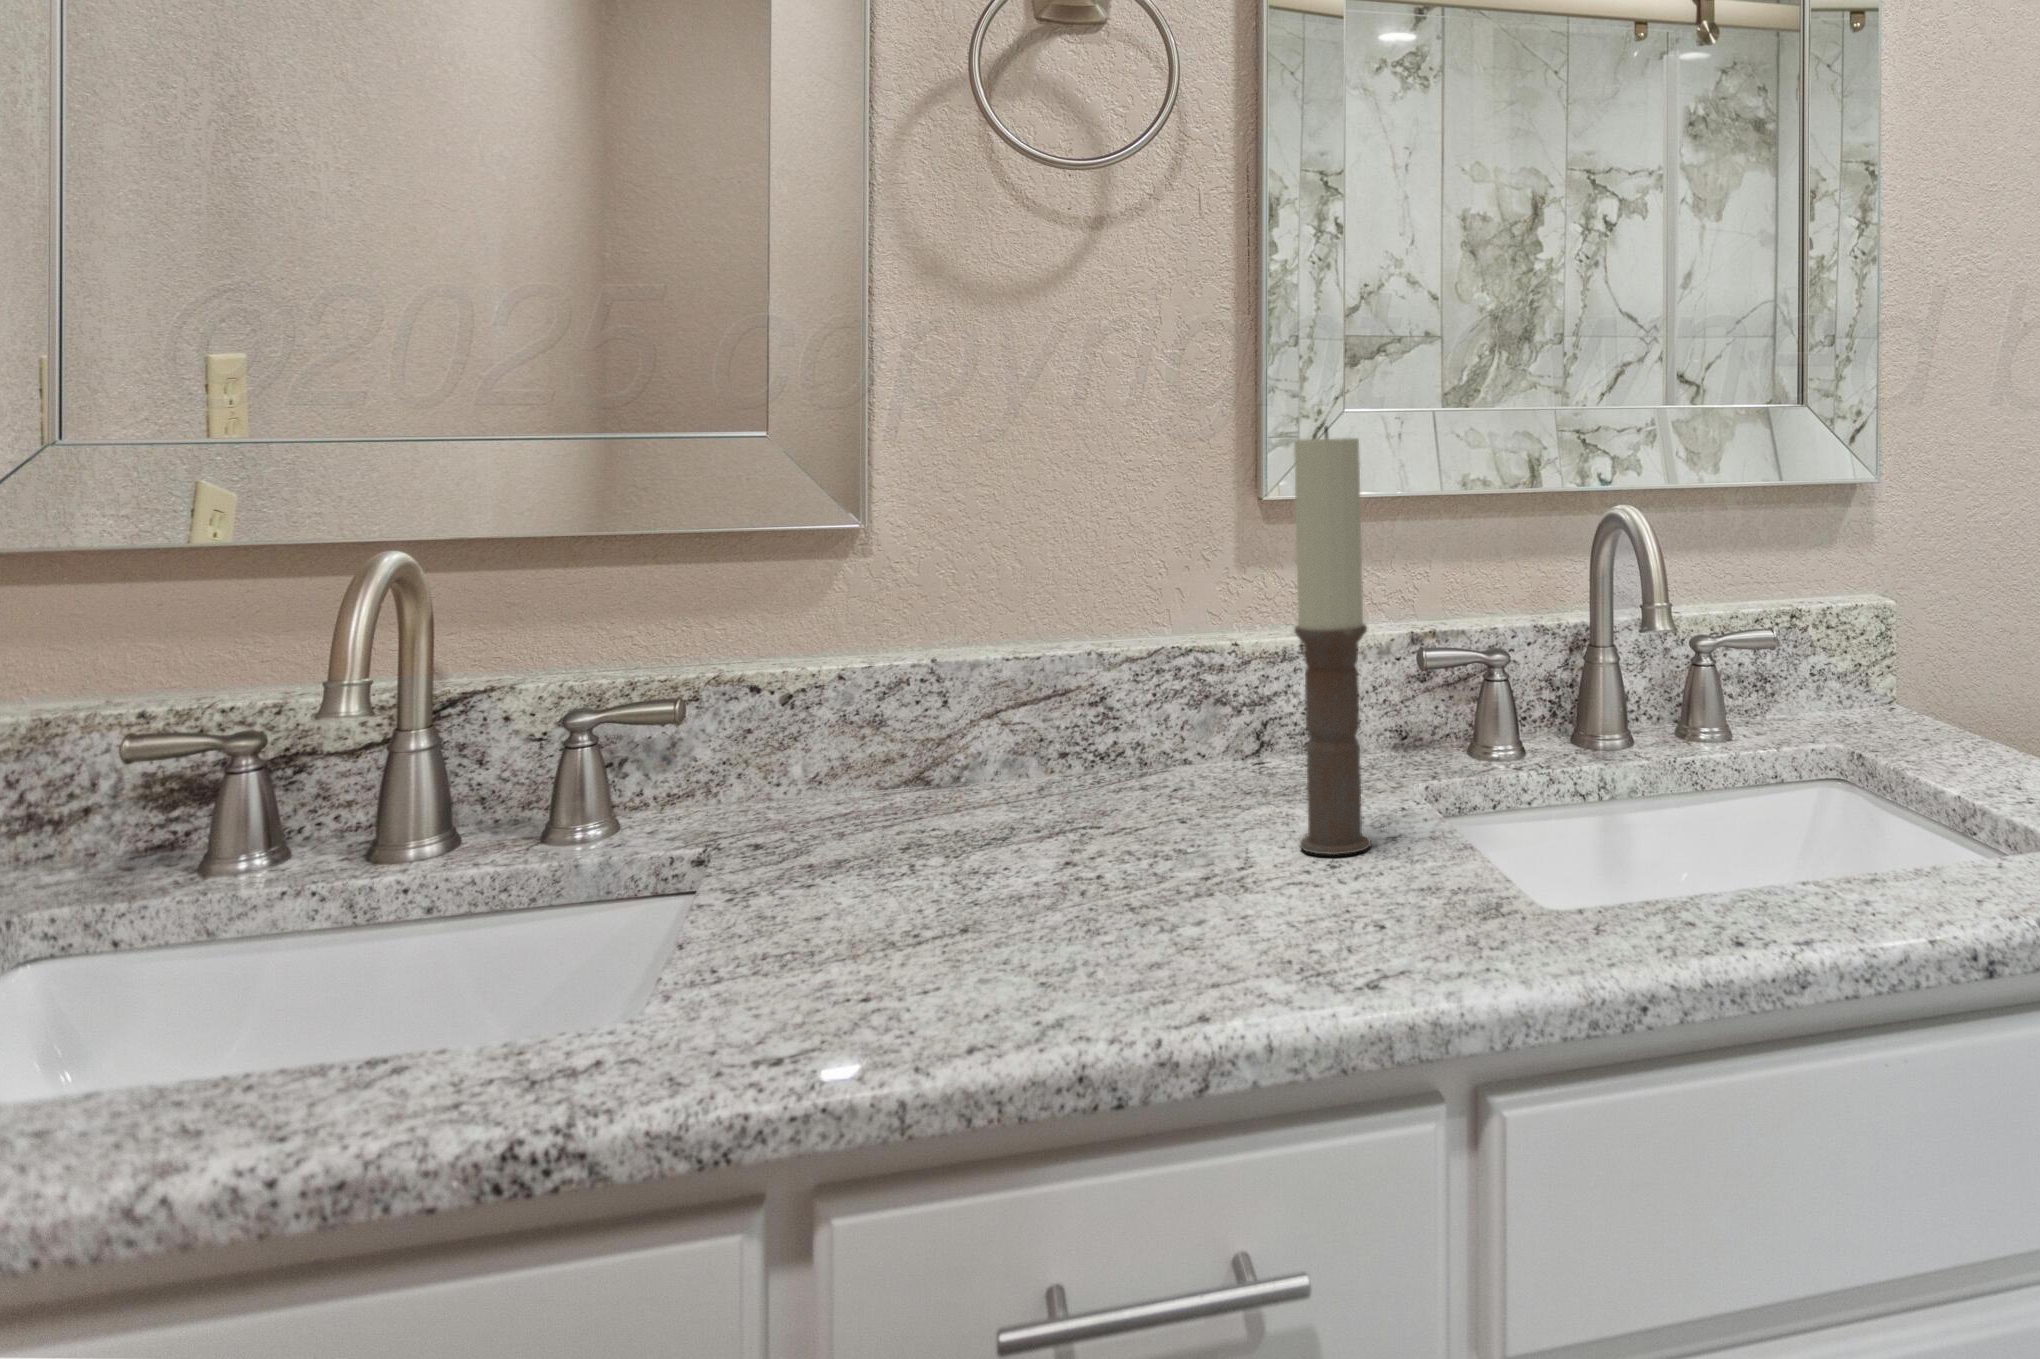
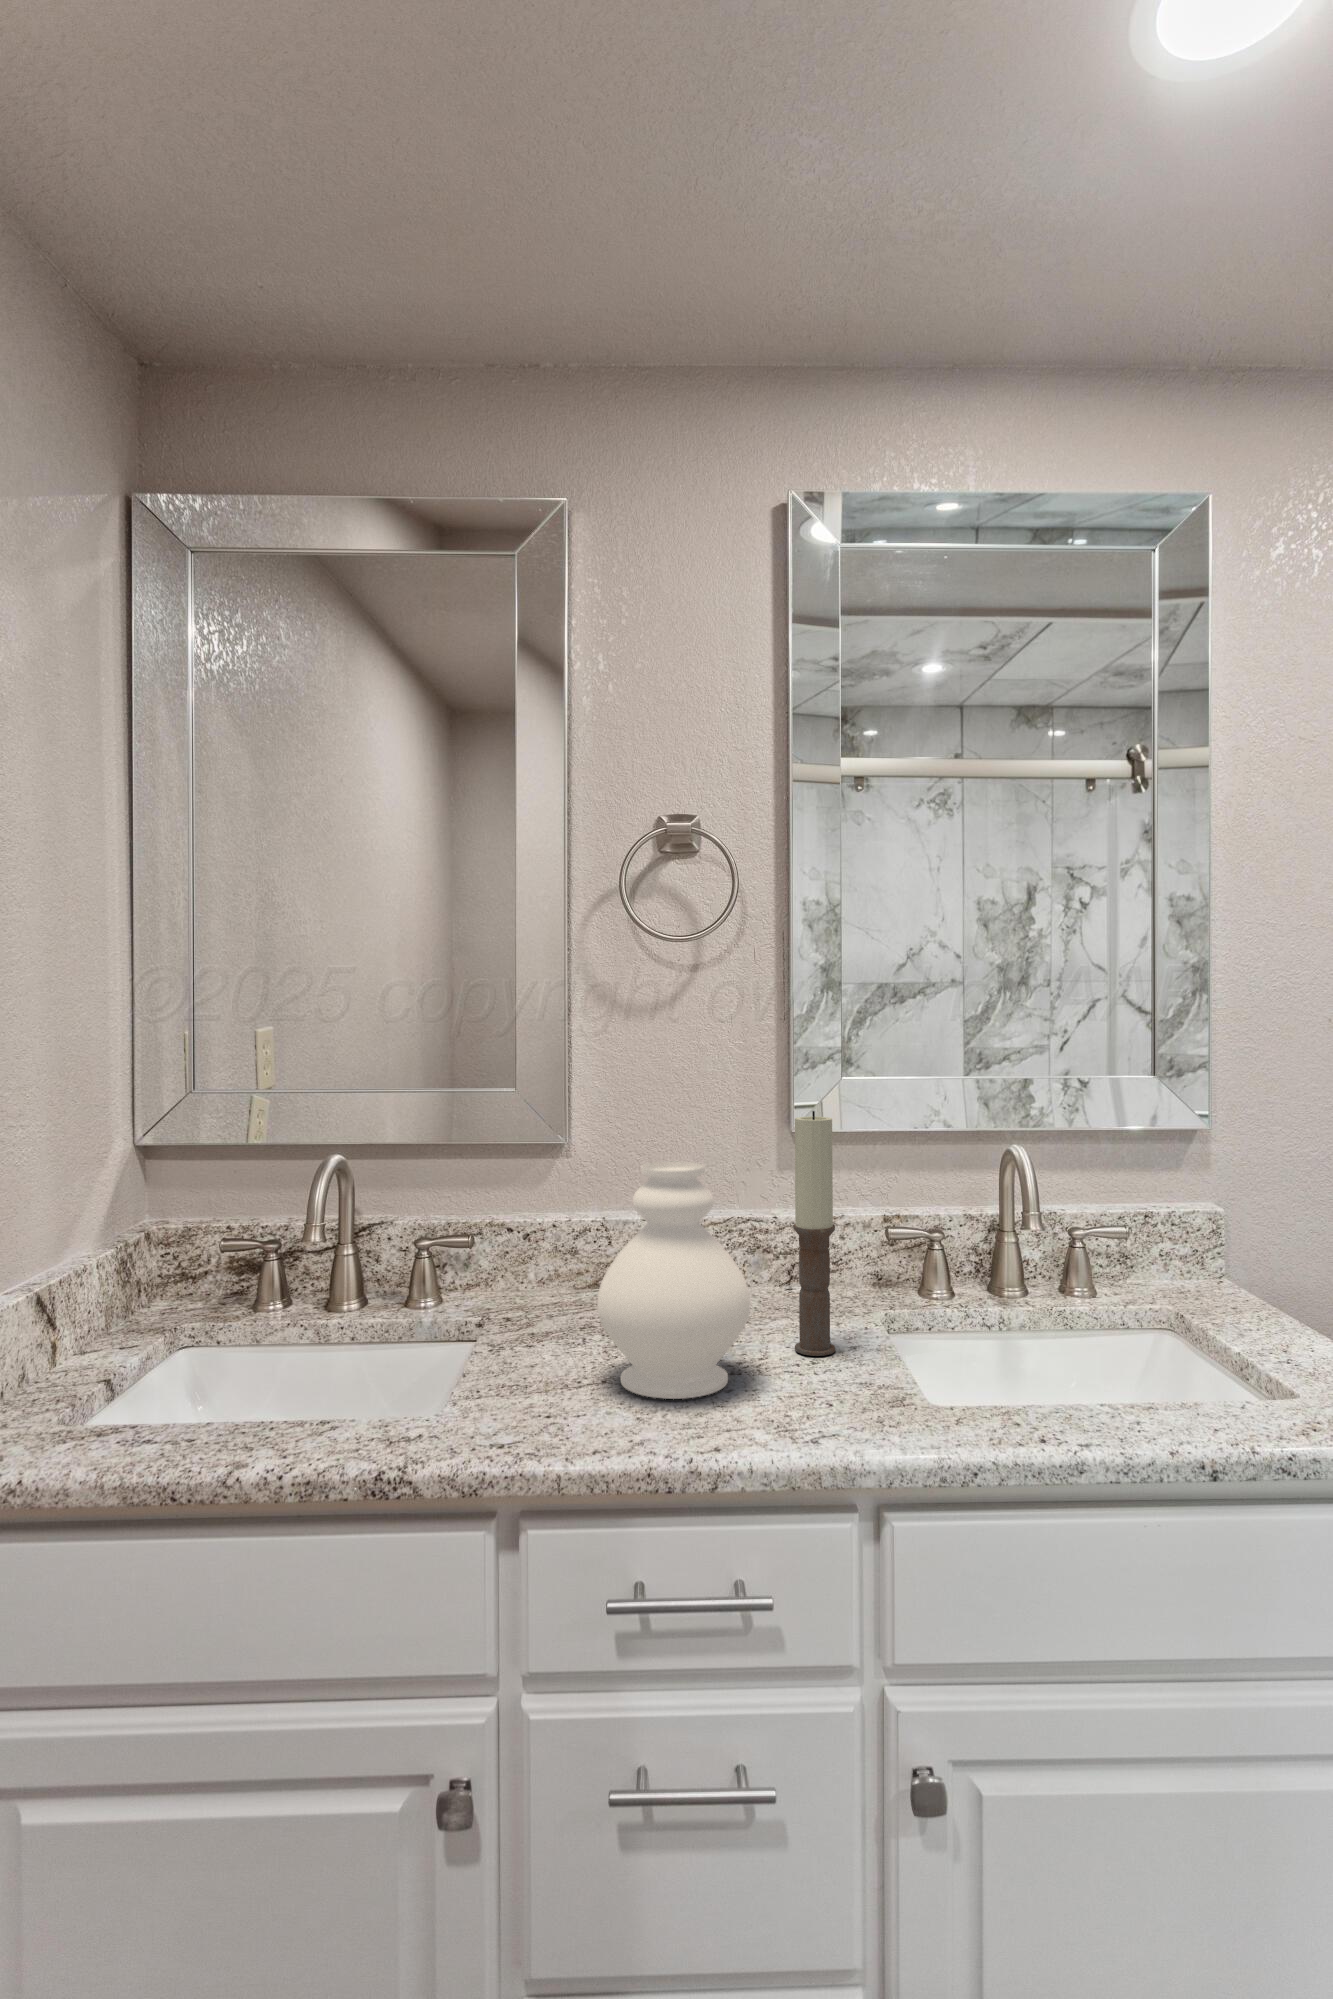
decorative vase: none [954,510,1241,944] -> present [597,1162,750,1399]

